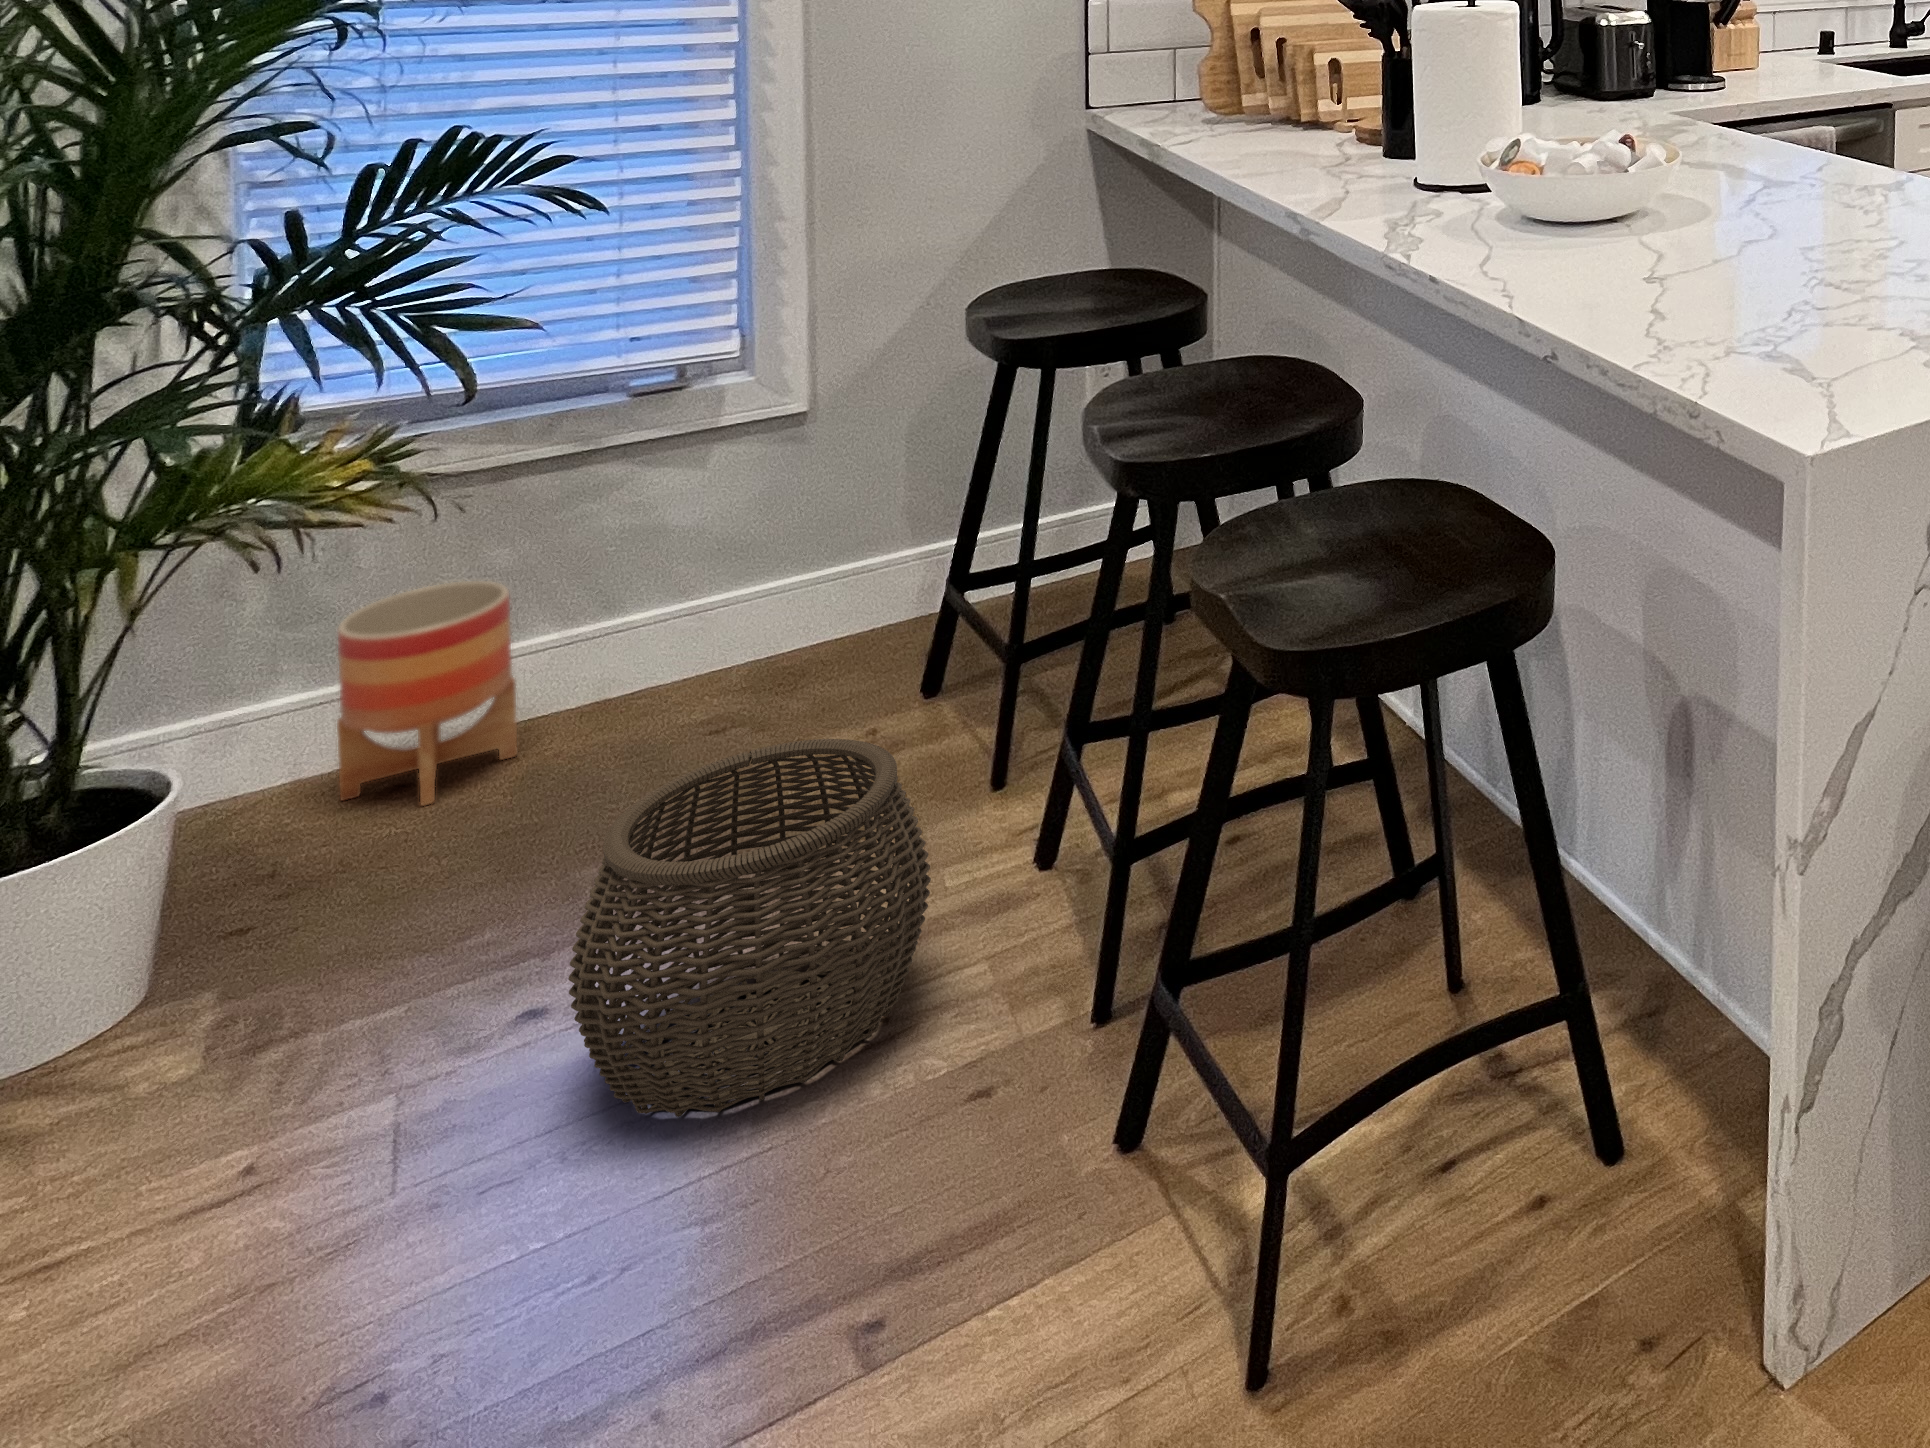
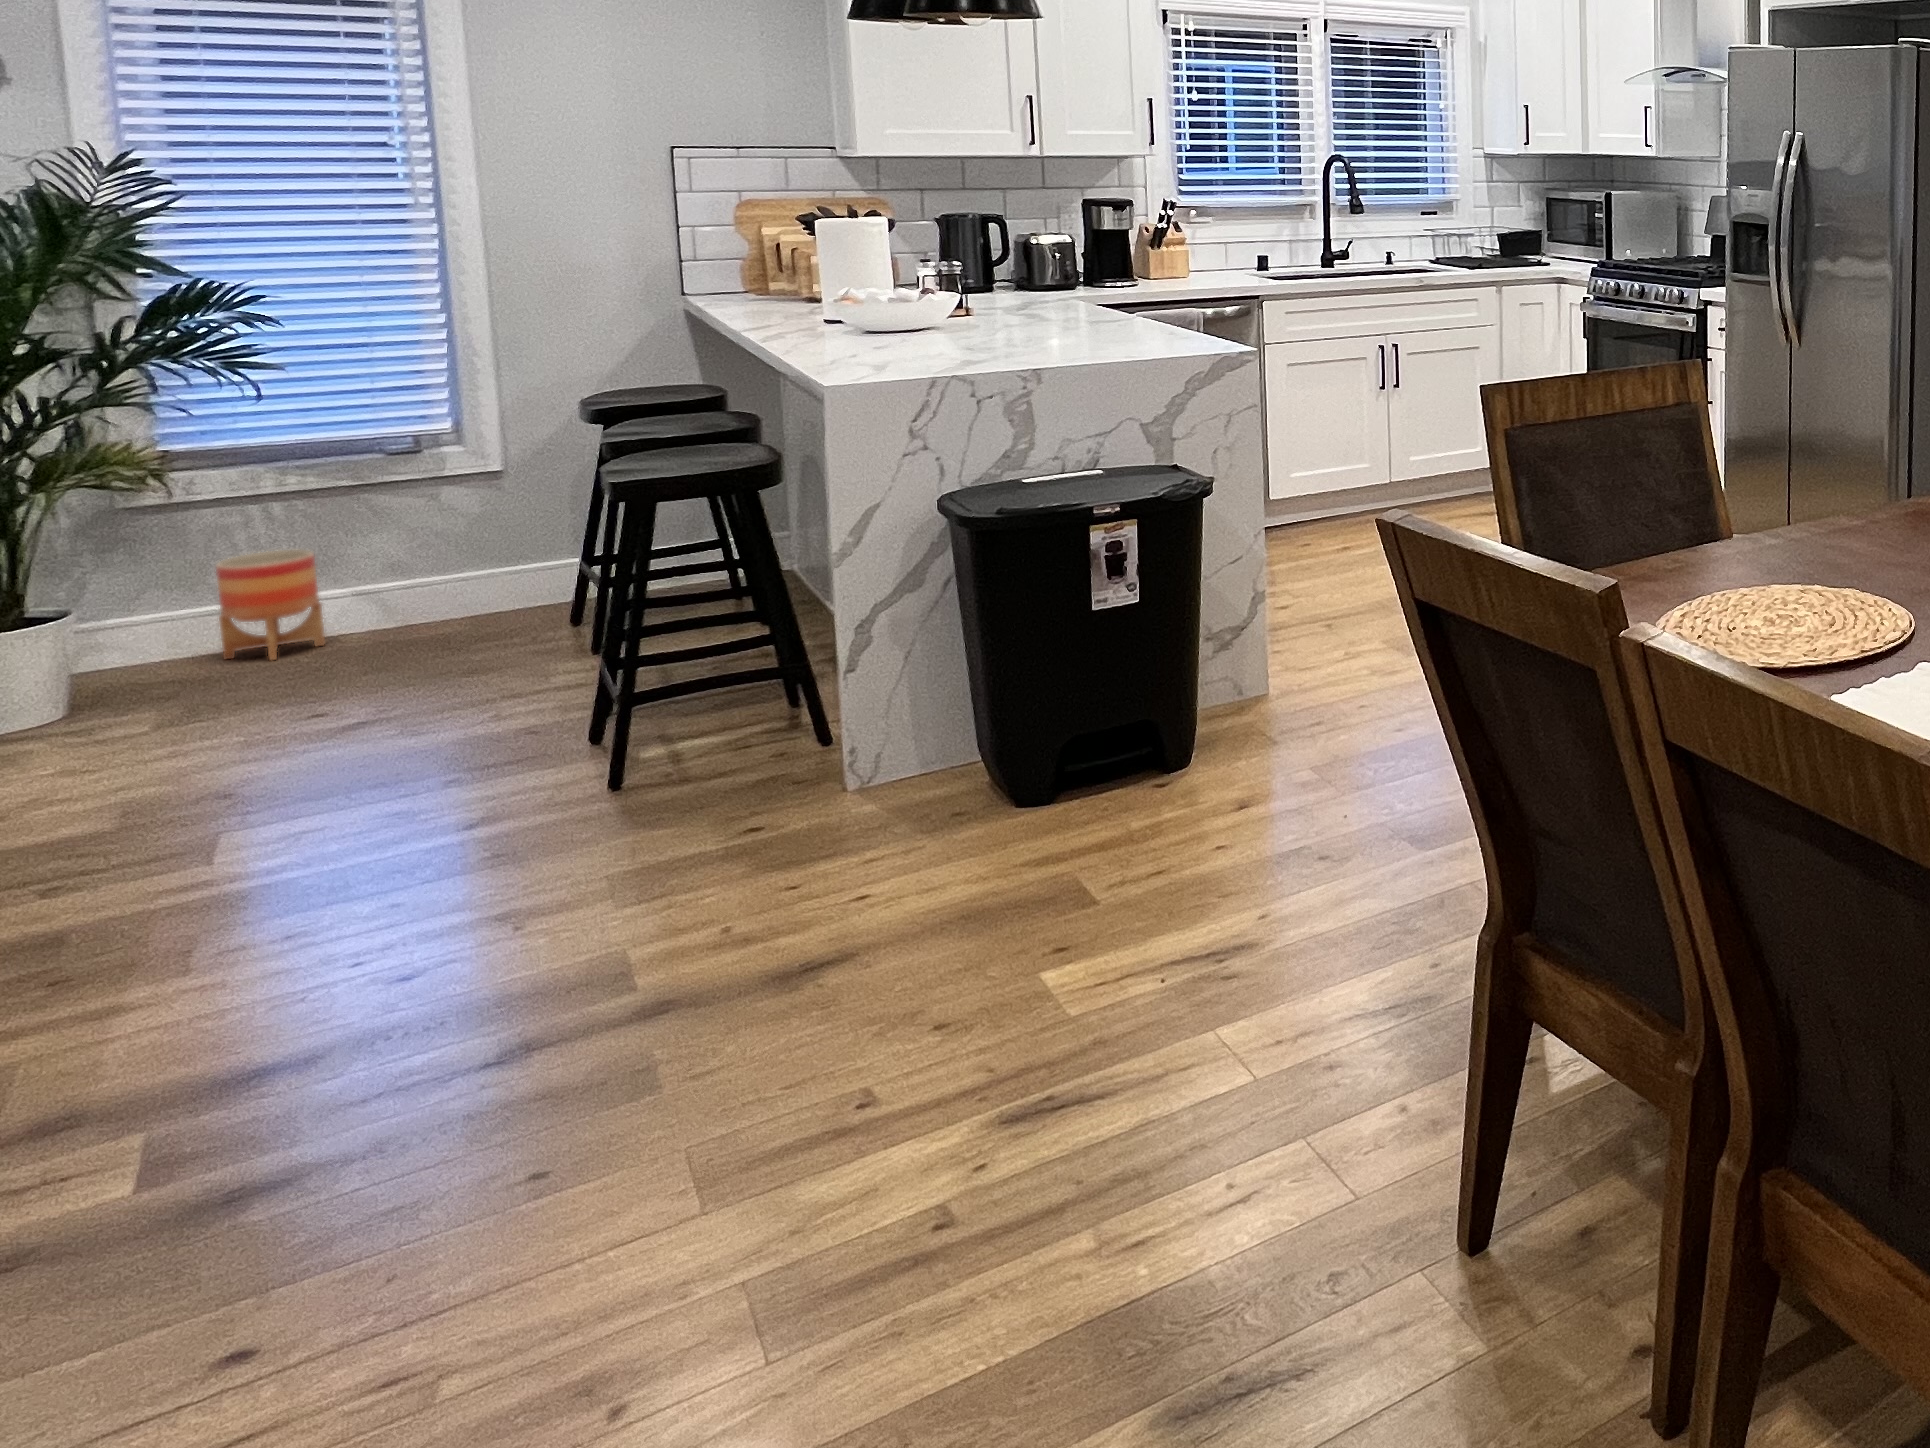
woven basket: present [568,739,931,1117] -> none [336,586,529,737]

